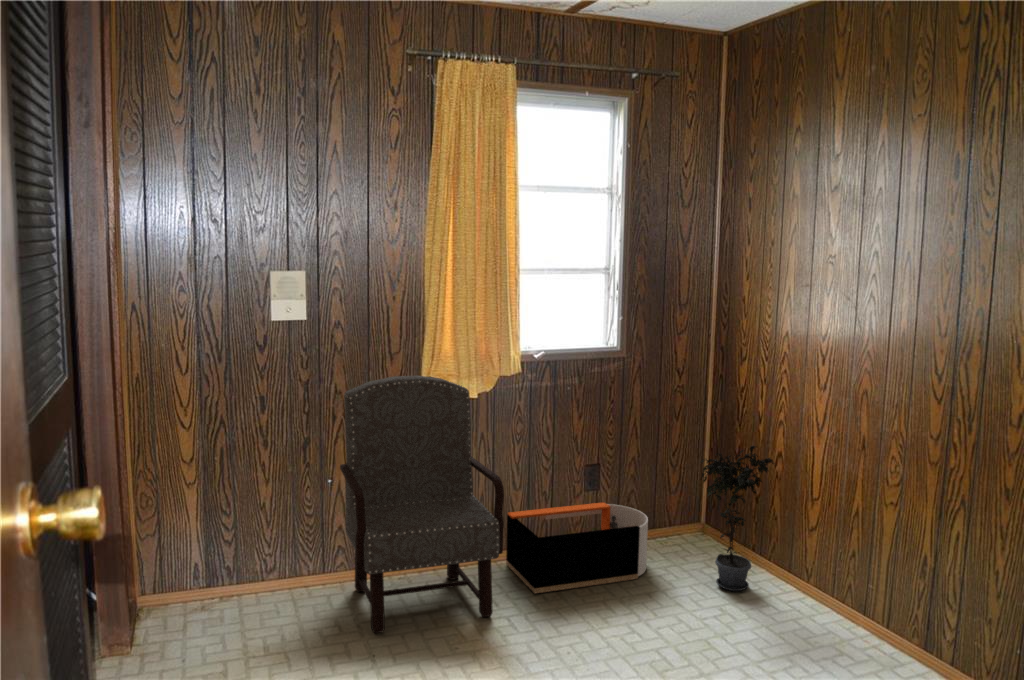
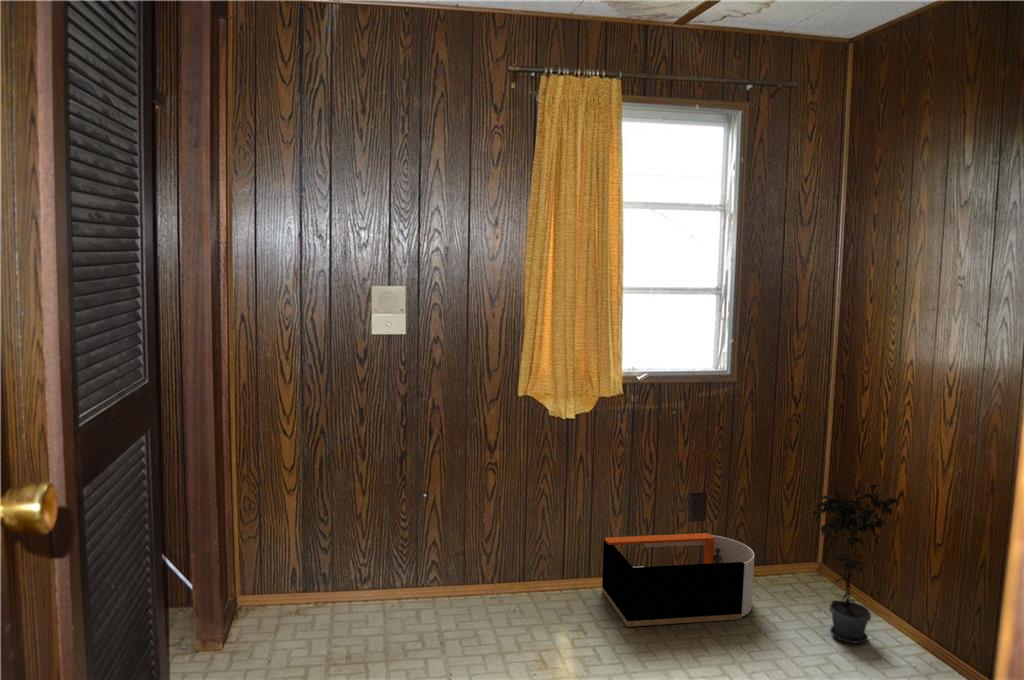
armchair: present [340,375,504,633] -> none [433,393,595,657]

